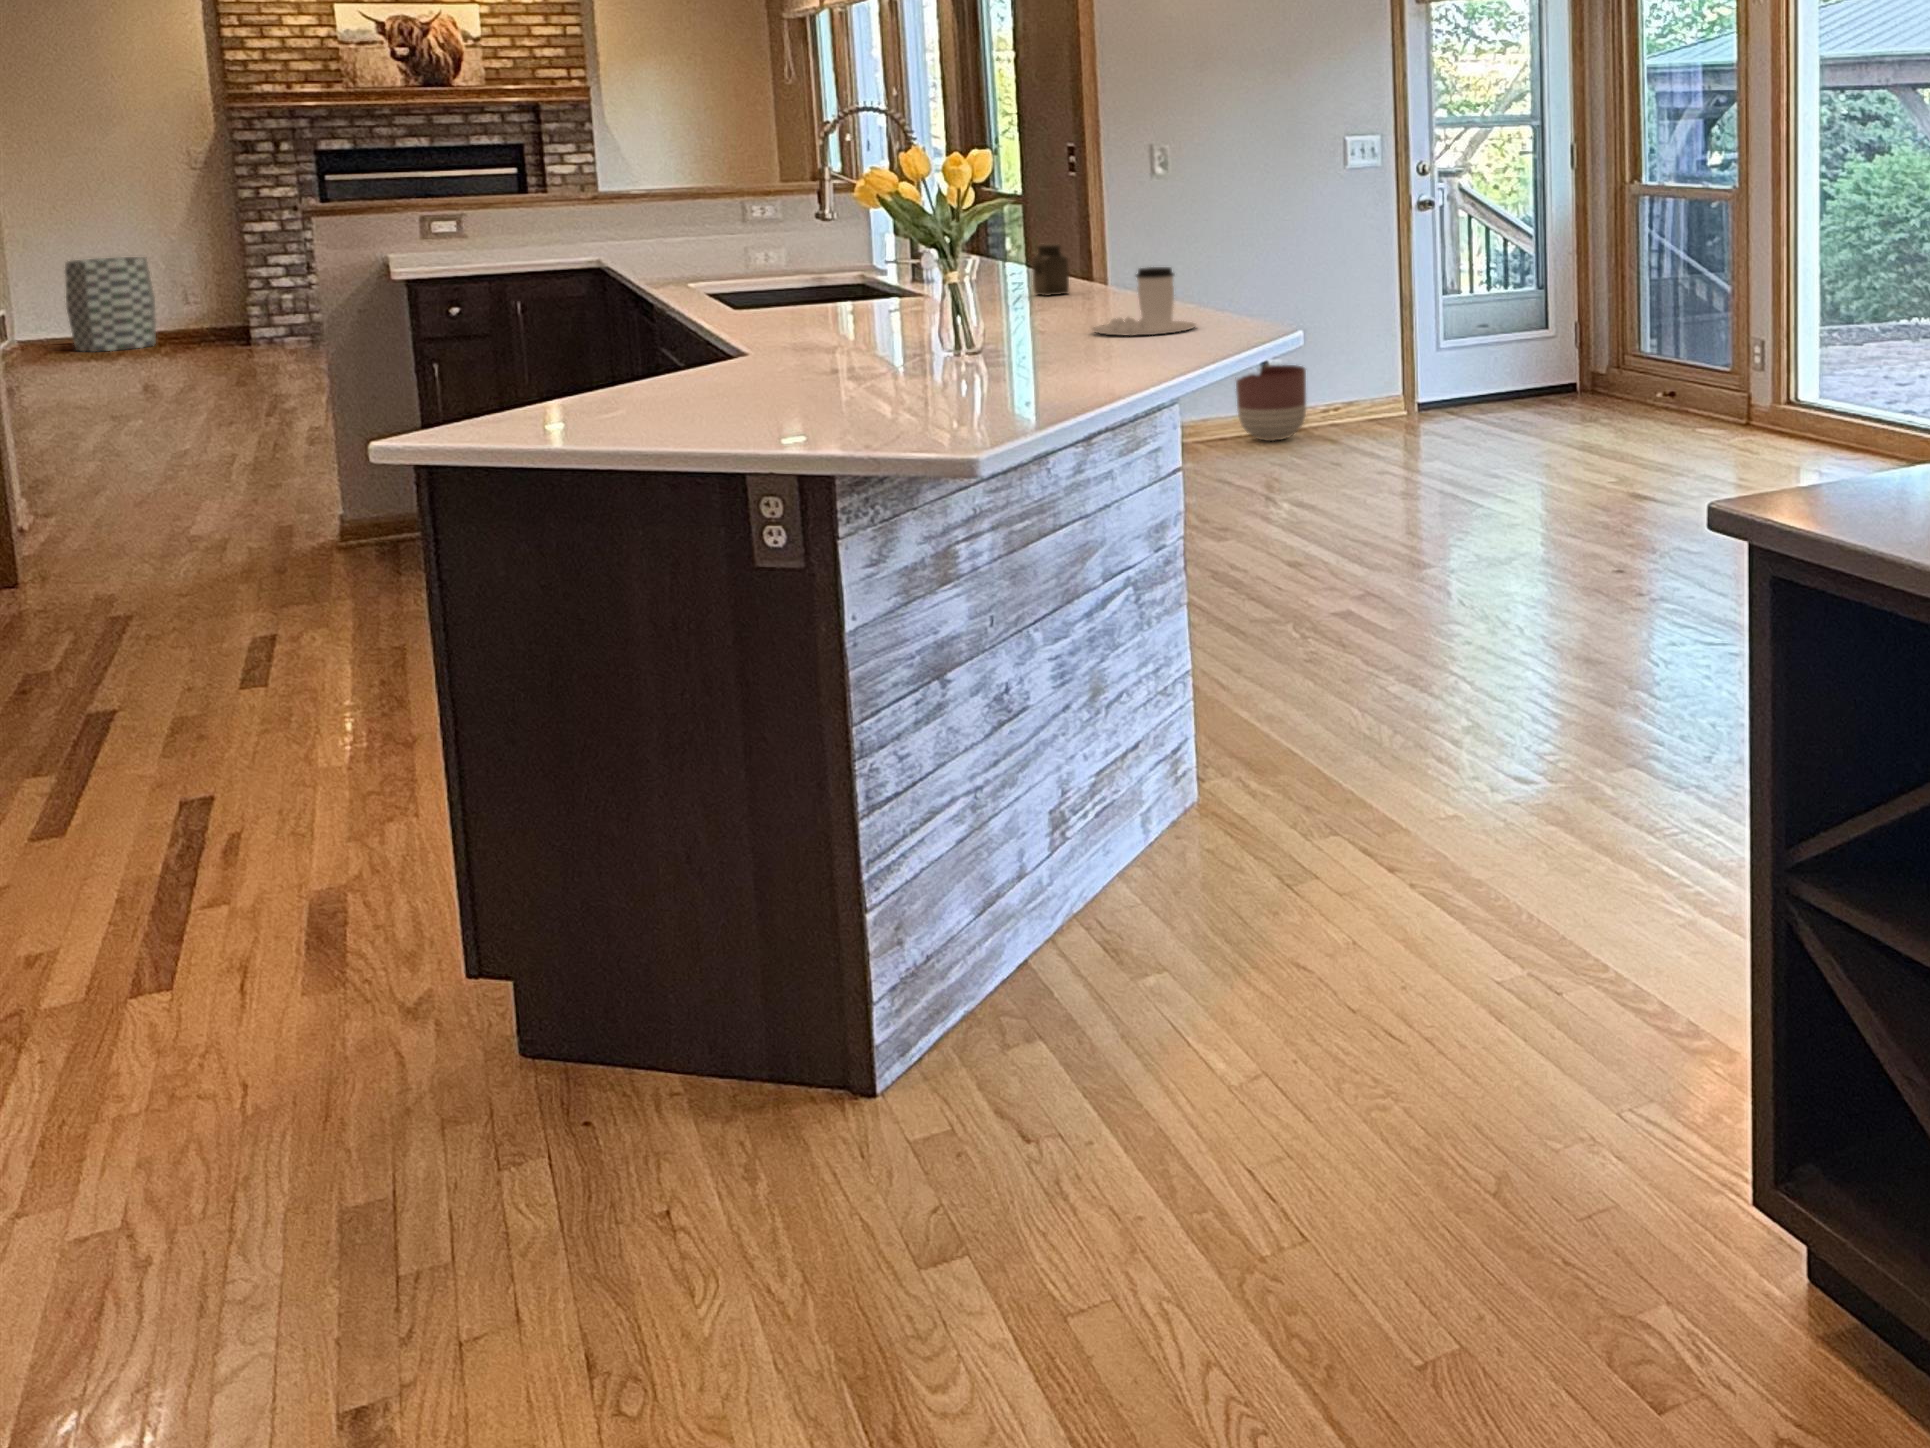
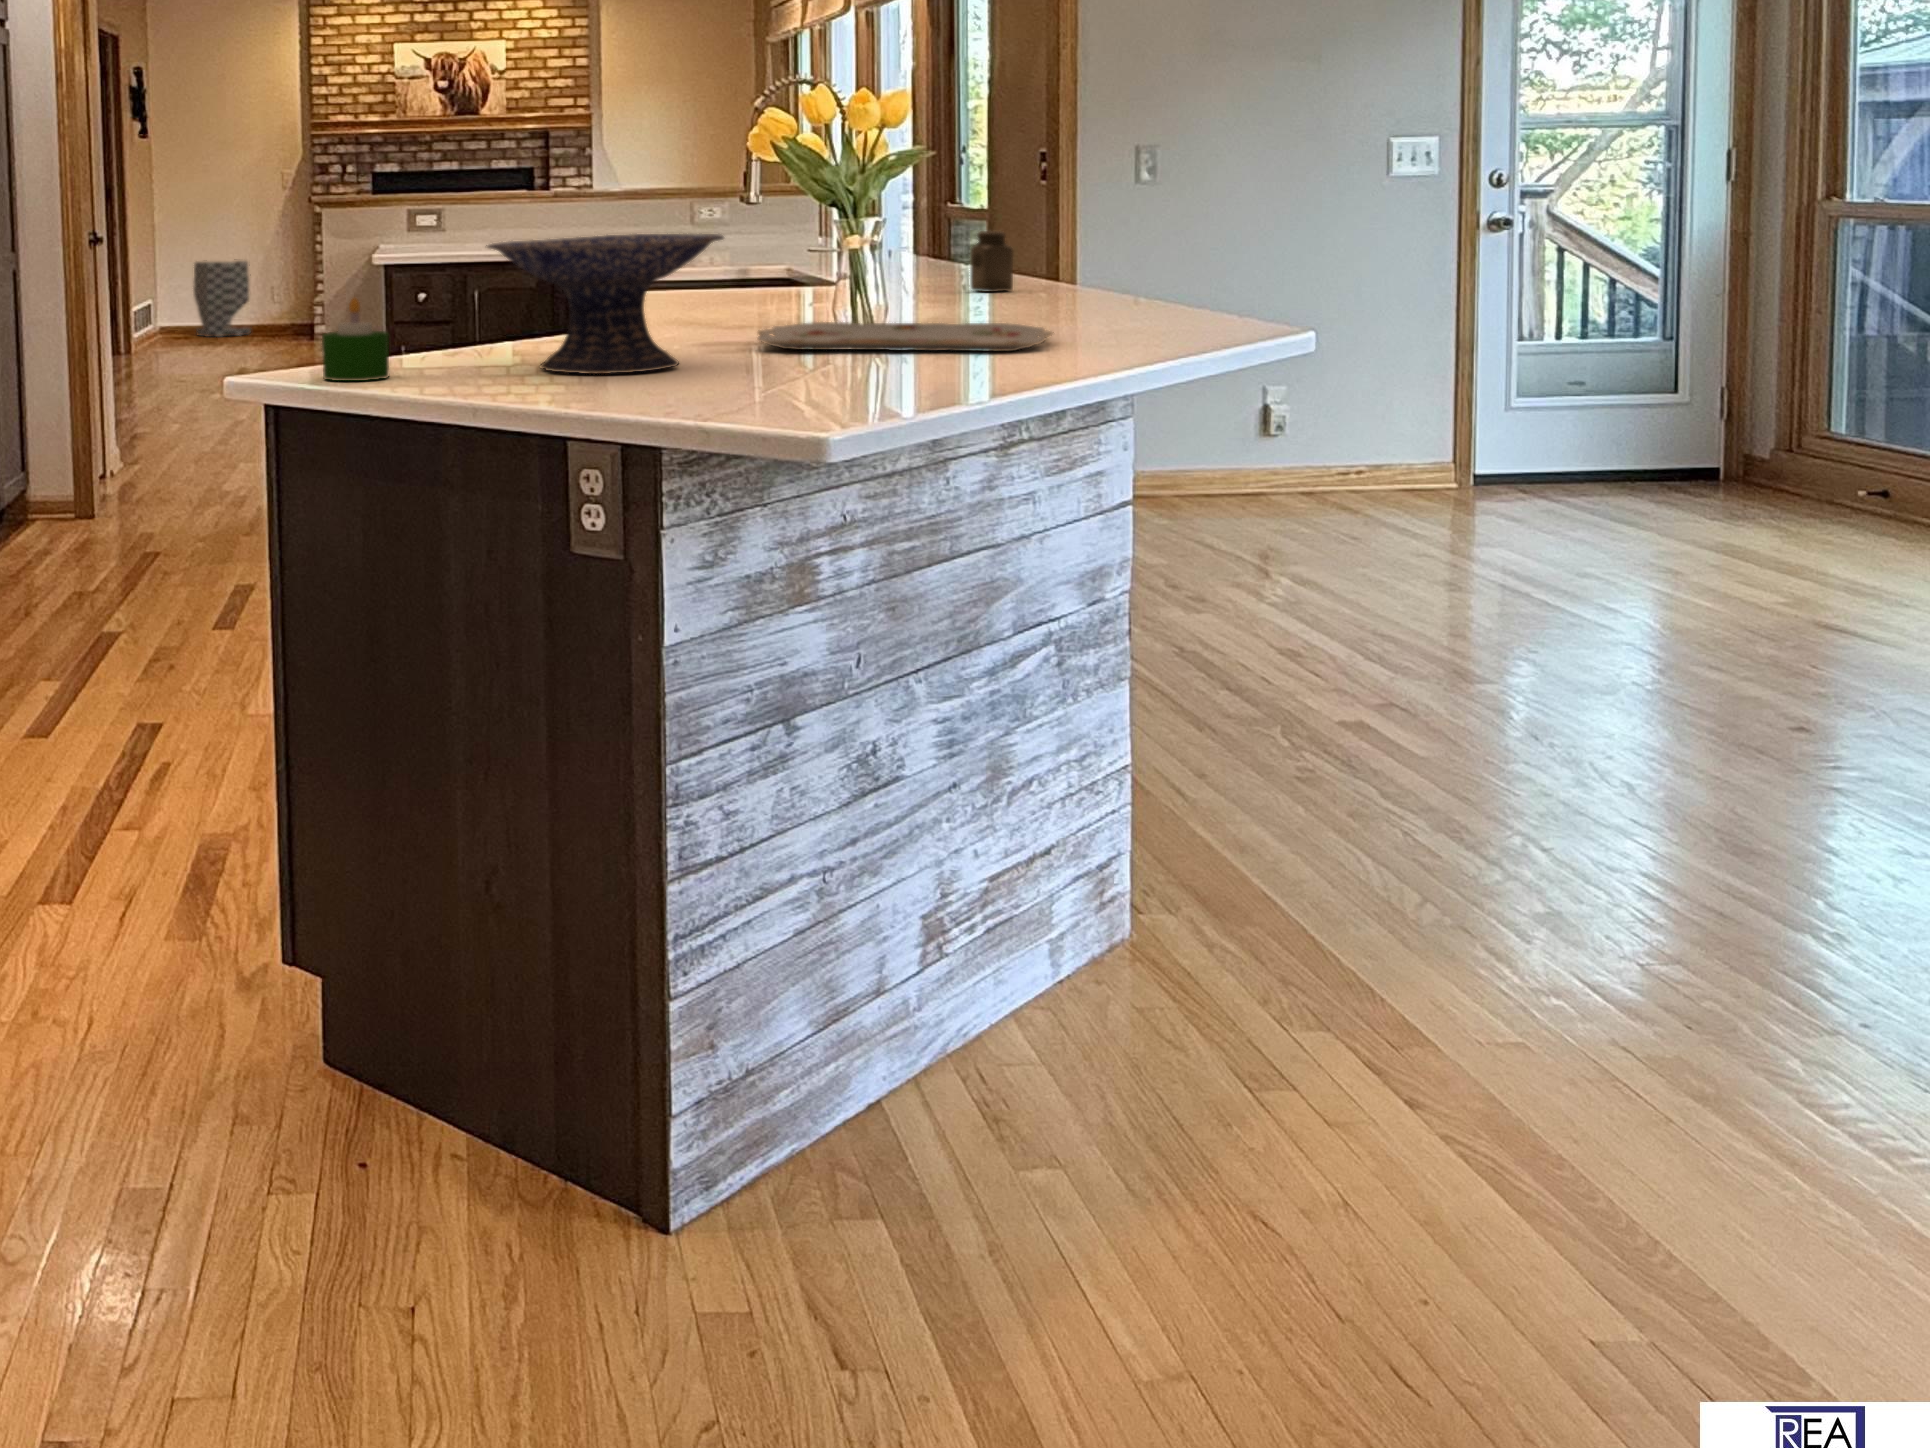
coffee cup: present [1092,267,1196,336] -> none [1025,245,1165,328]
decorative bowl: none [636,285,858,413] -> present [486,234,724,374]
serving tray: none [876,337,1120,373] -> present [758,322,1054,351]
candle: none [479,361,552,439] -> present [322,298,389,381]
planter: present [1236,365,1306,441] -> none [1227,411,1320,502]

